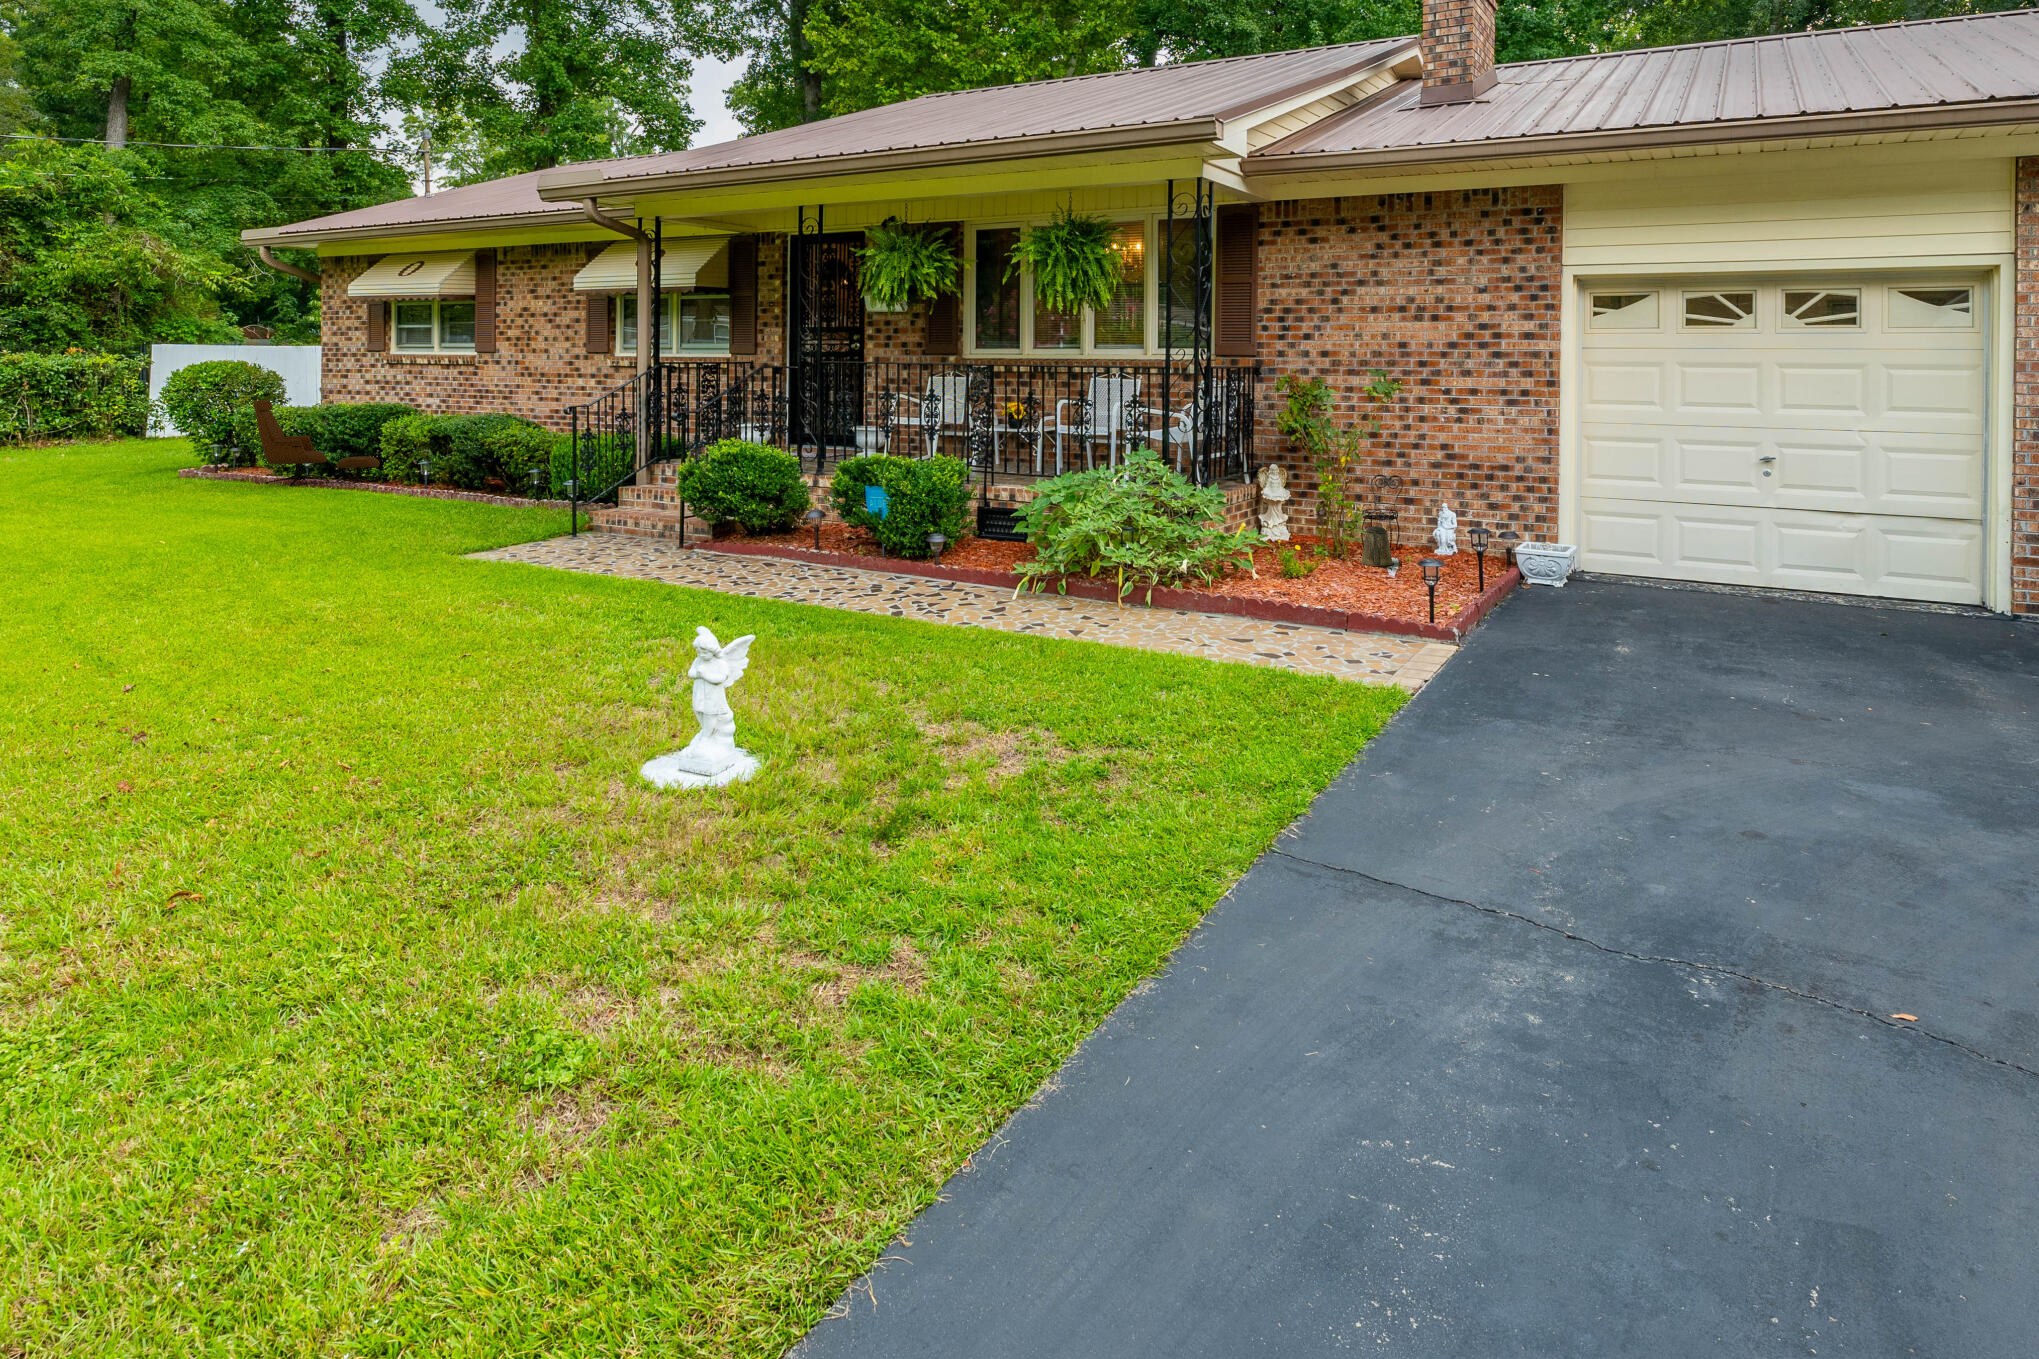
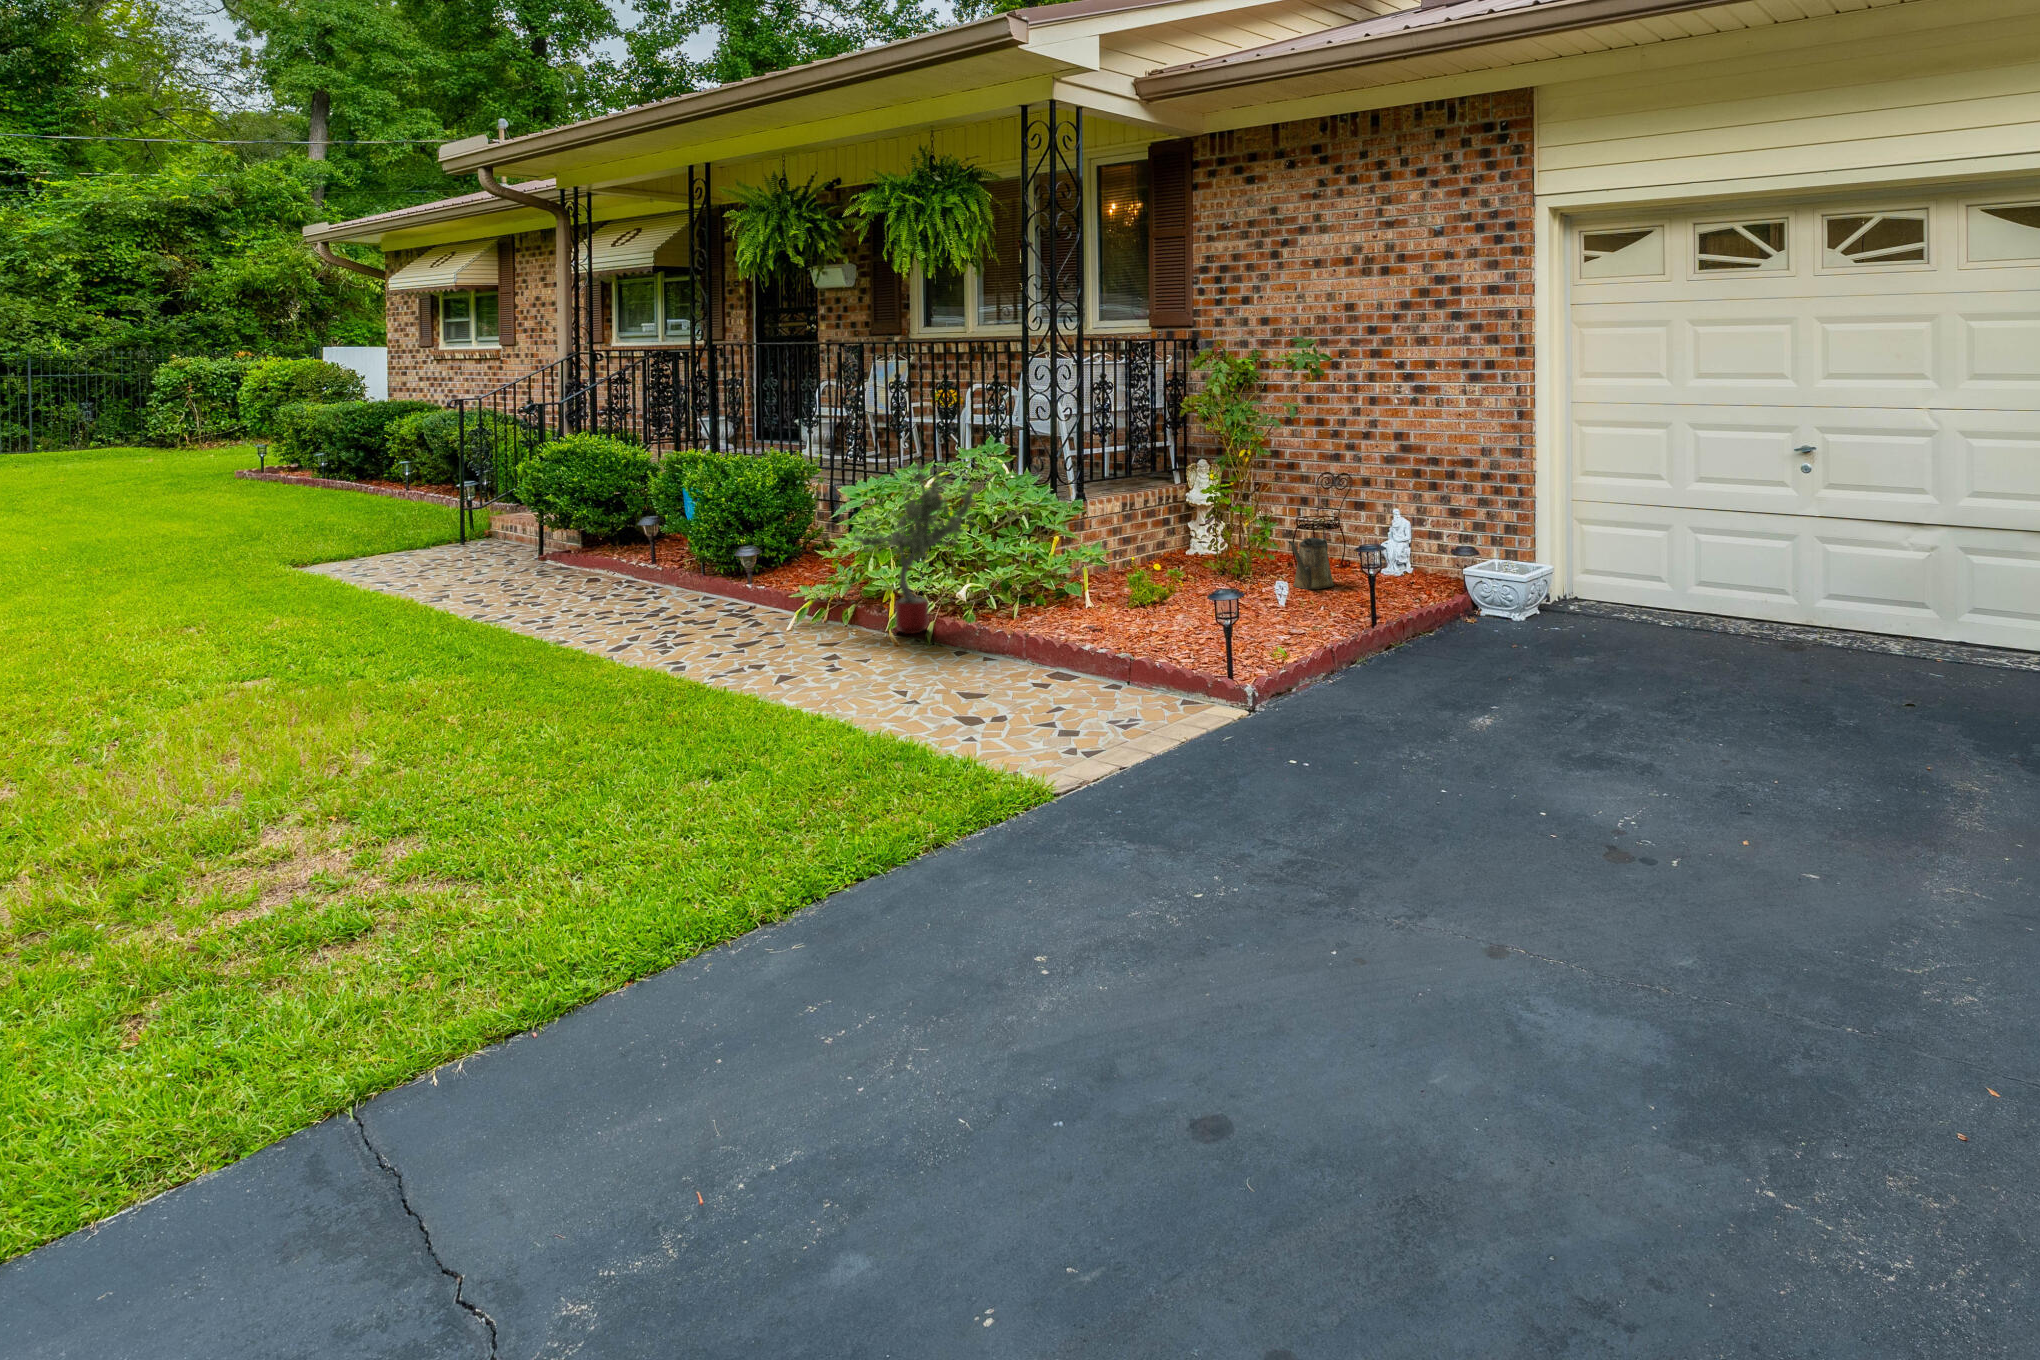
lounge chair: present [253,400,380,486] -> none [291,391,419,479]
potted tree: none [1079,474,1189,610] -> present [854,465,974,634]

